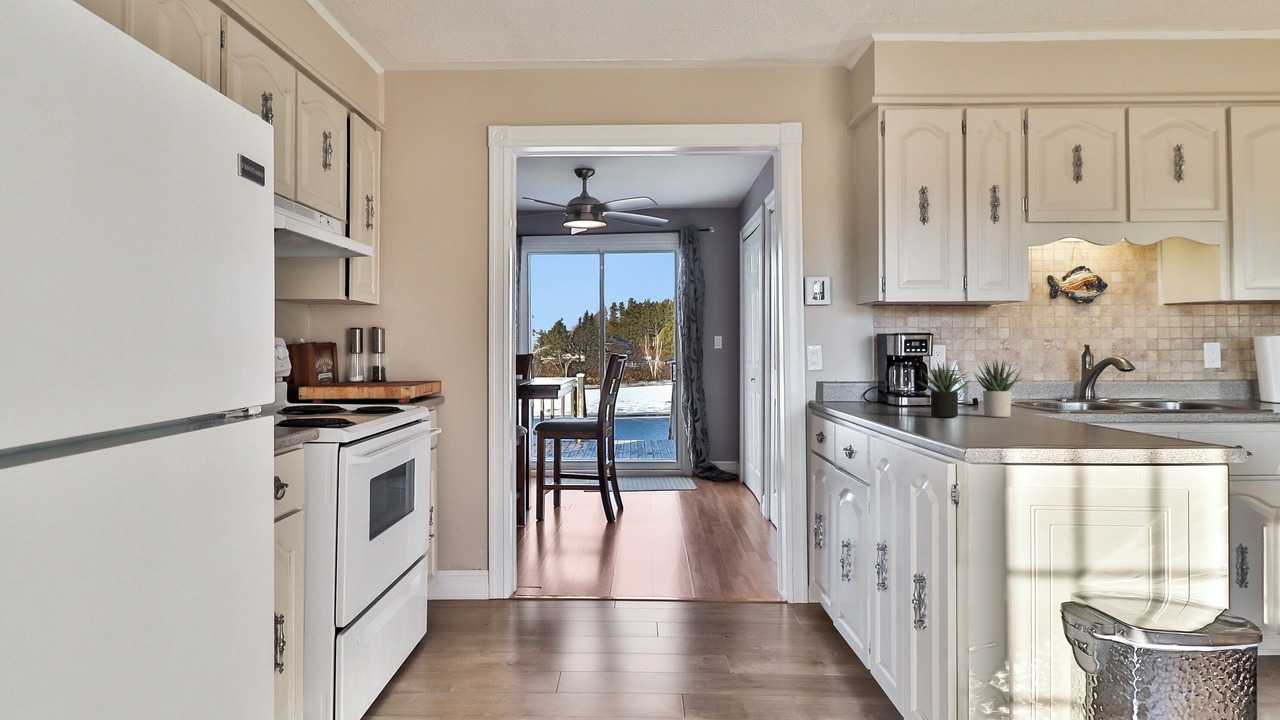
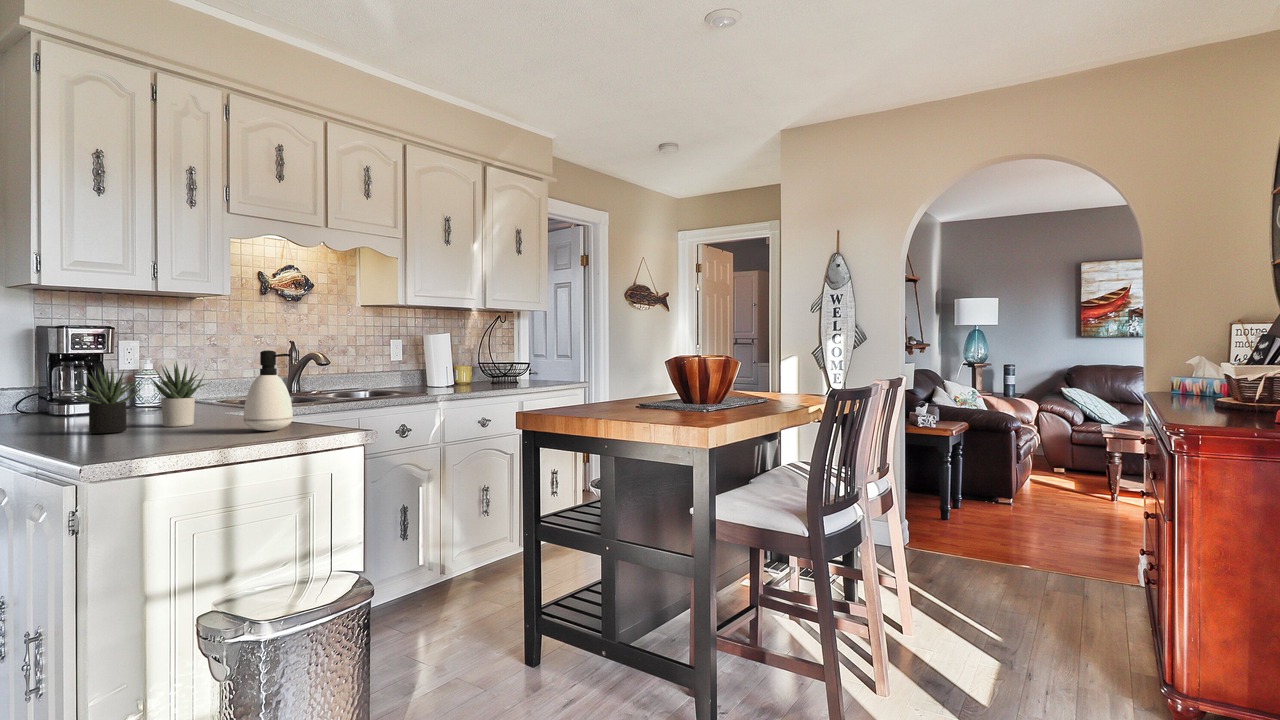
soap dispenser: none [1068,343,1122,425] -> present [244,350,293,431]

